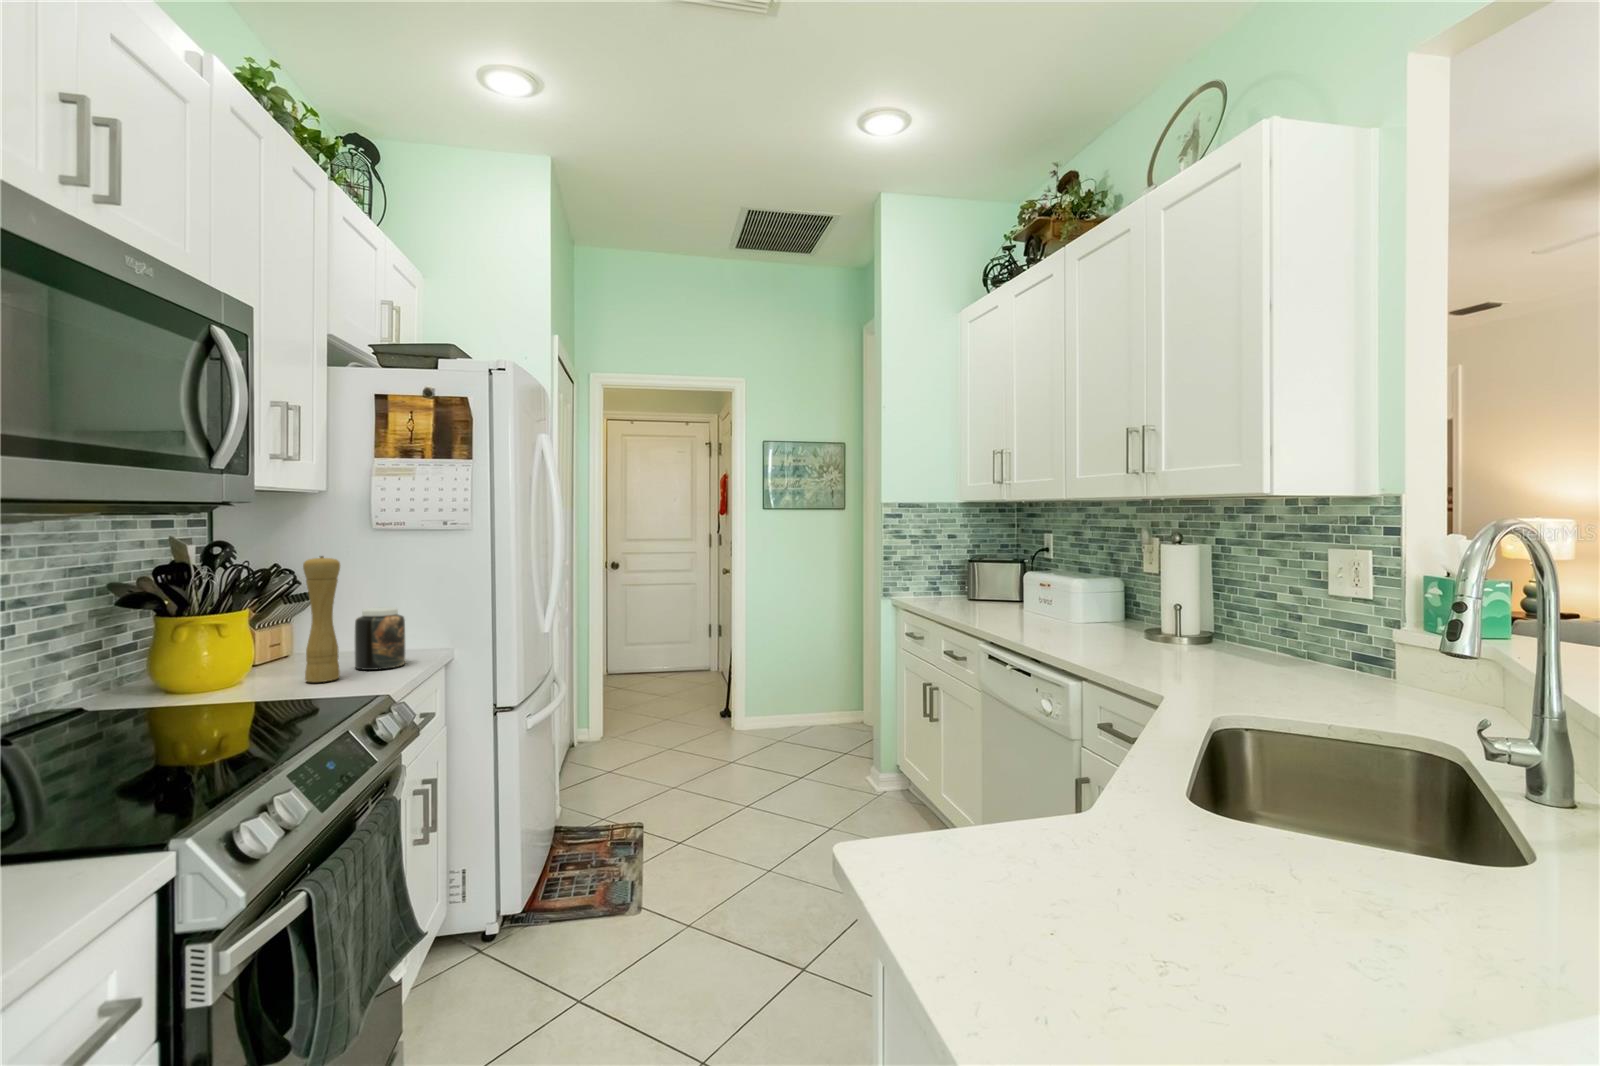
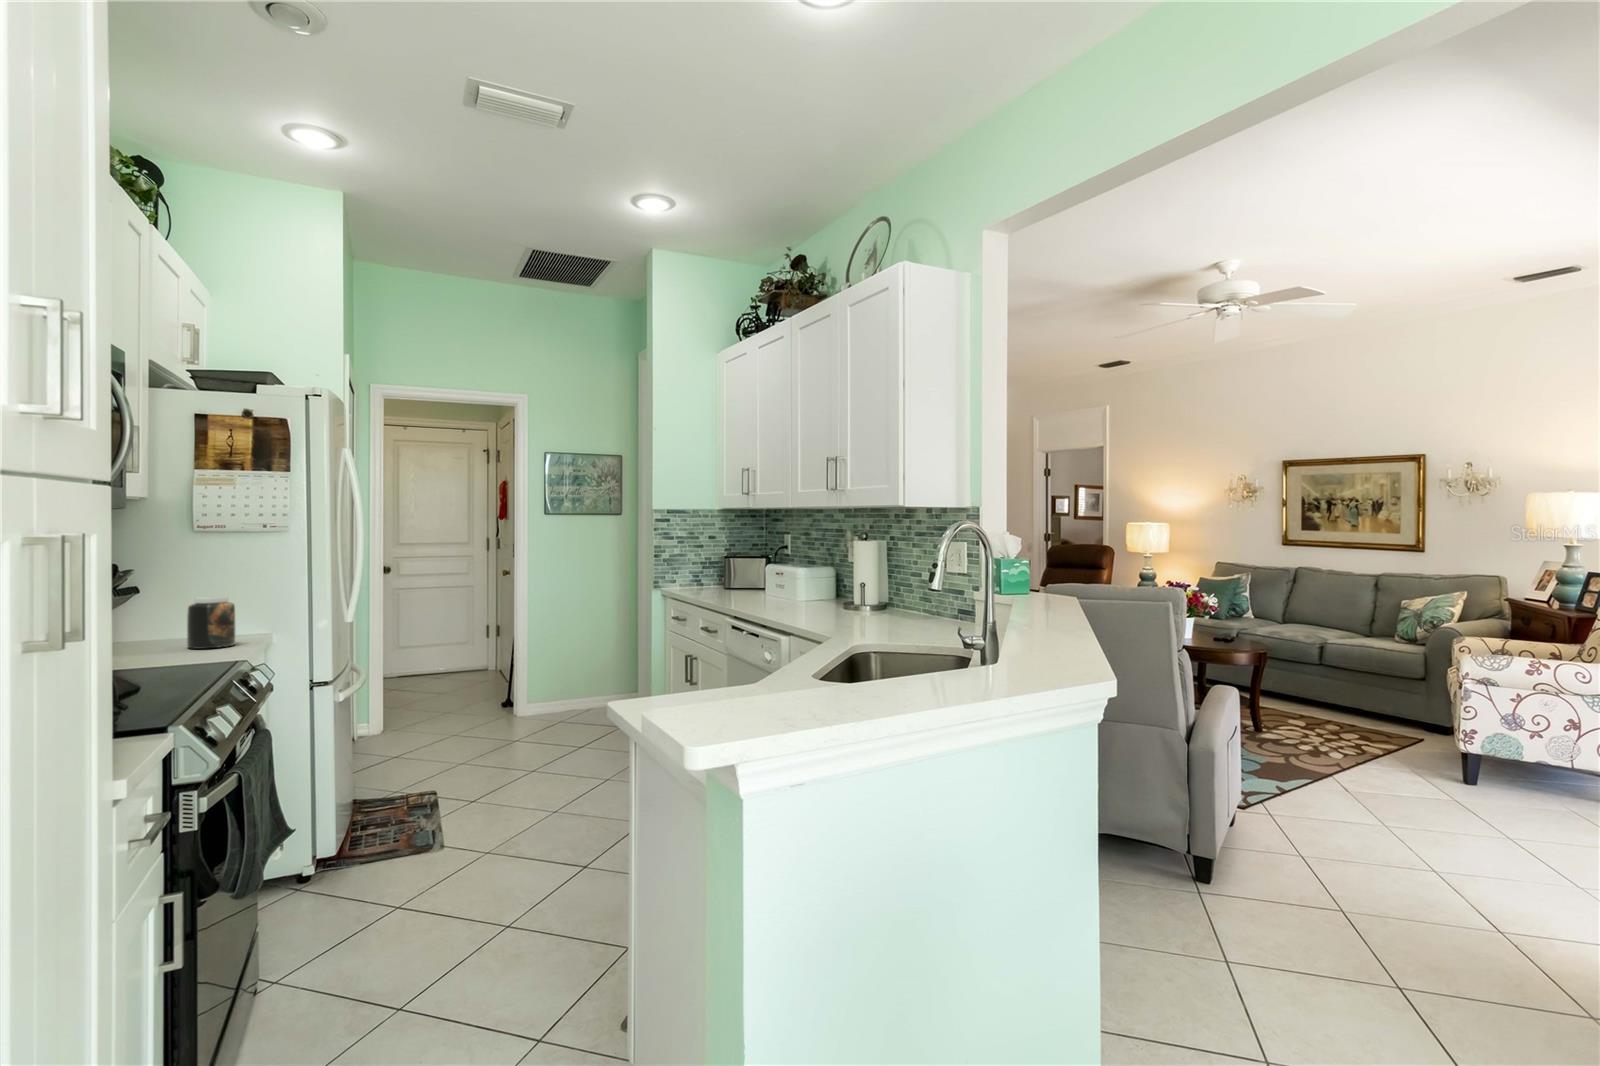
pepper mill: present [303,556,340,682] -> none [149,551,184,657]

